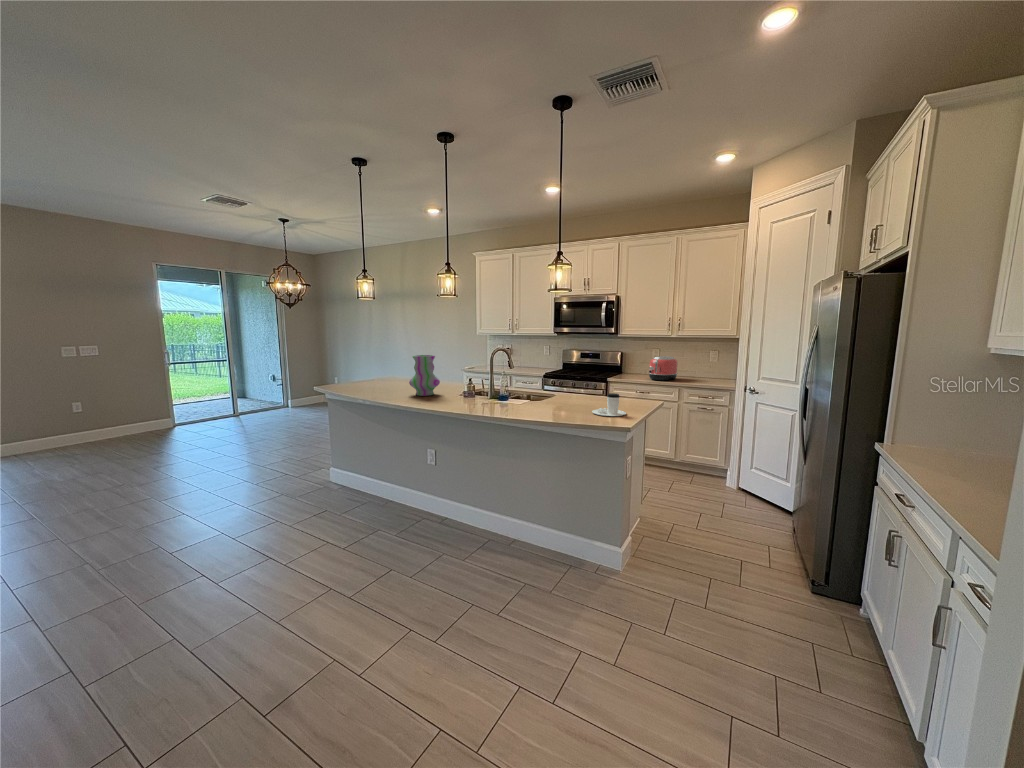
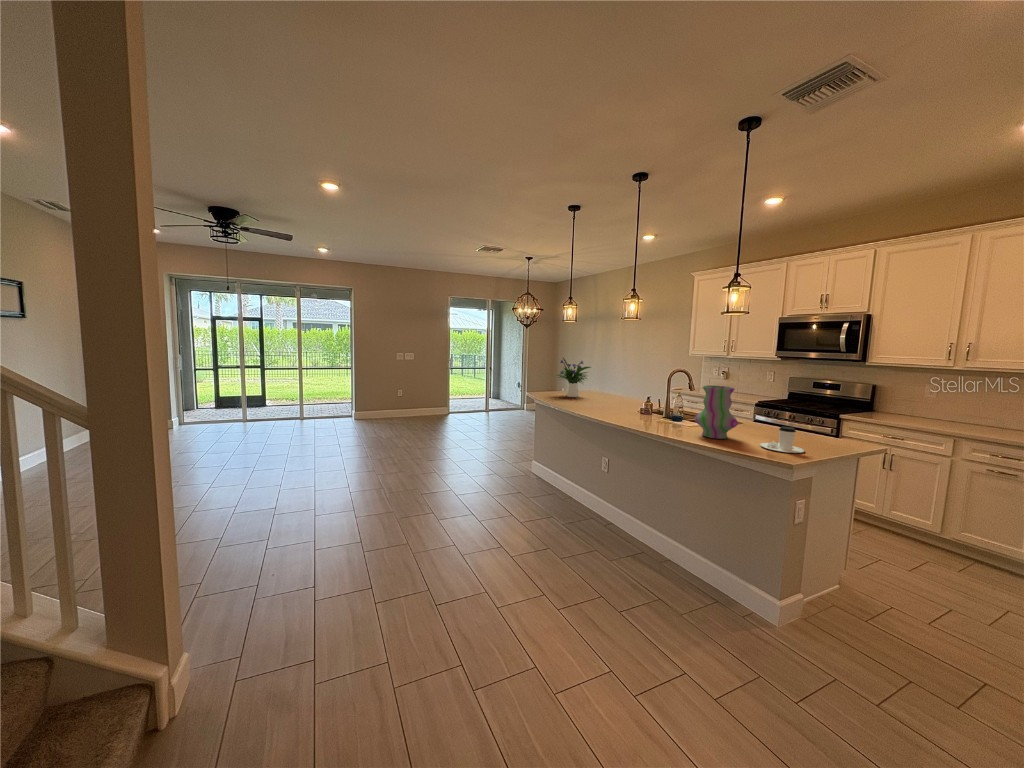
flower arrangement: none [350,341,395,387] -> present [558,358,590,397]
vase: present [409,355,440,396] -> present [695,385,738,439]
toaster: present [649,356,678,381] -> none [907,394,963,427]

